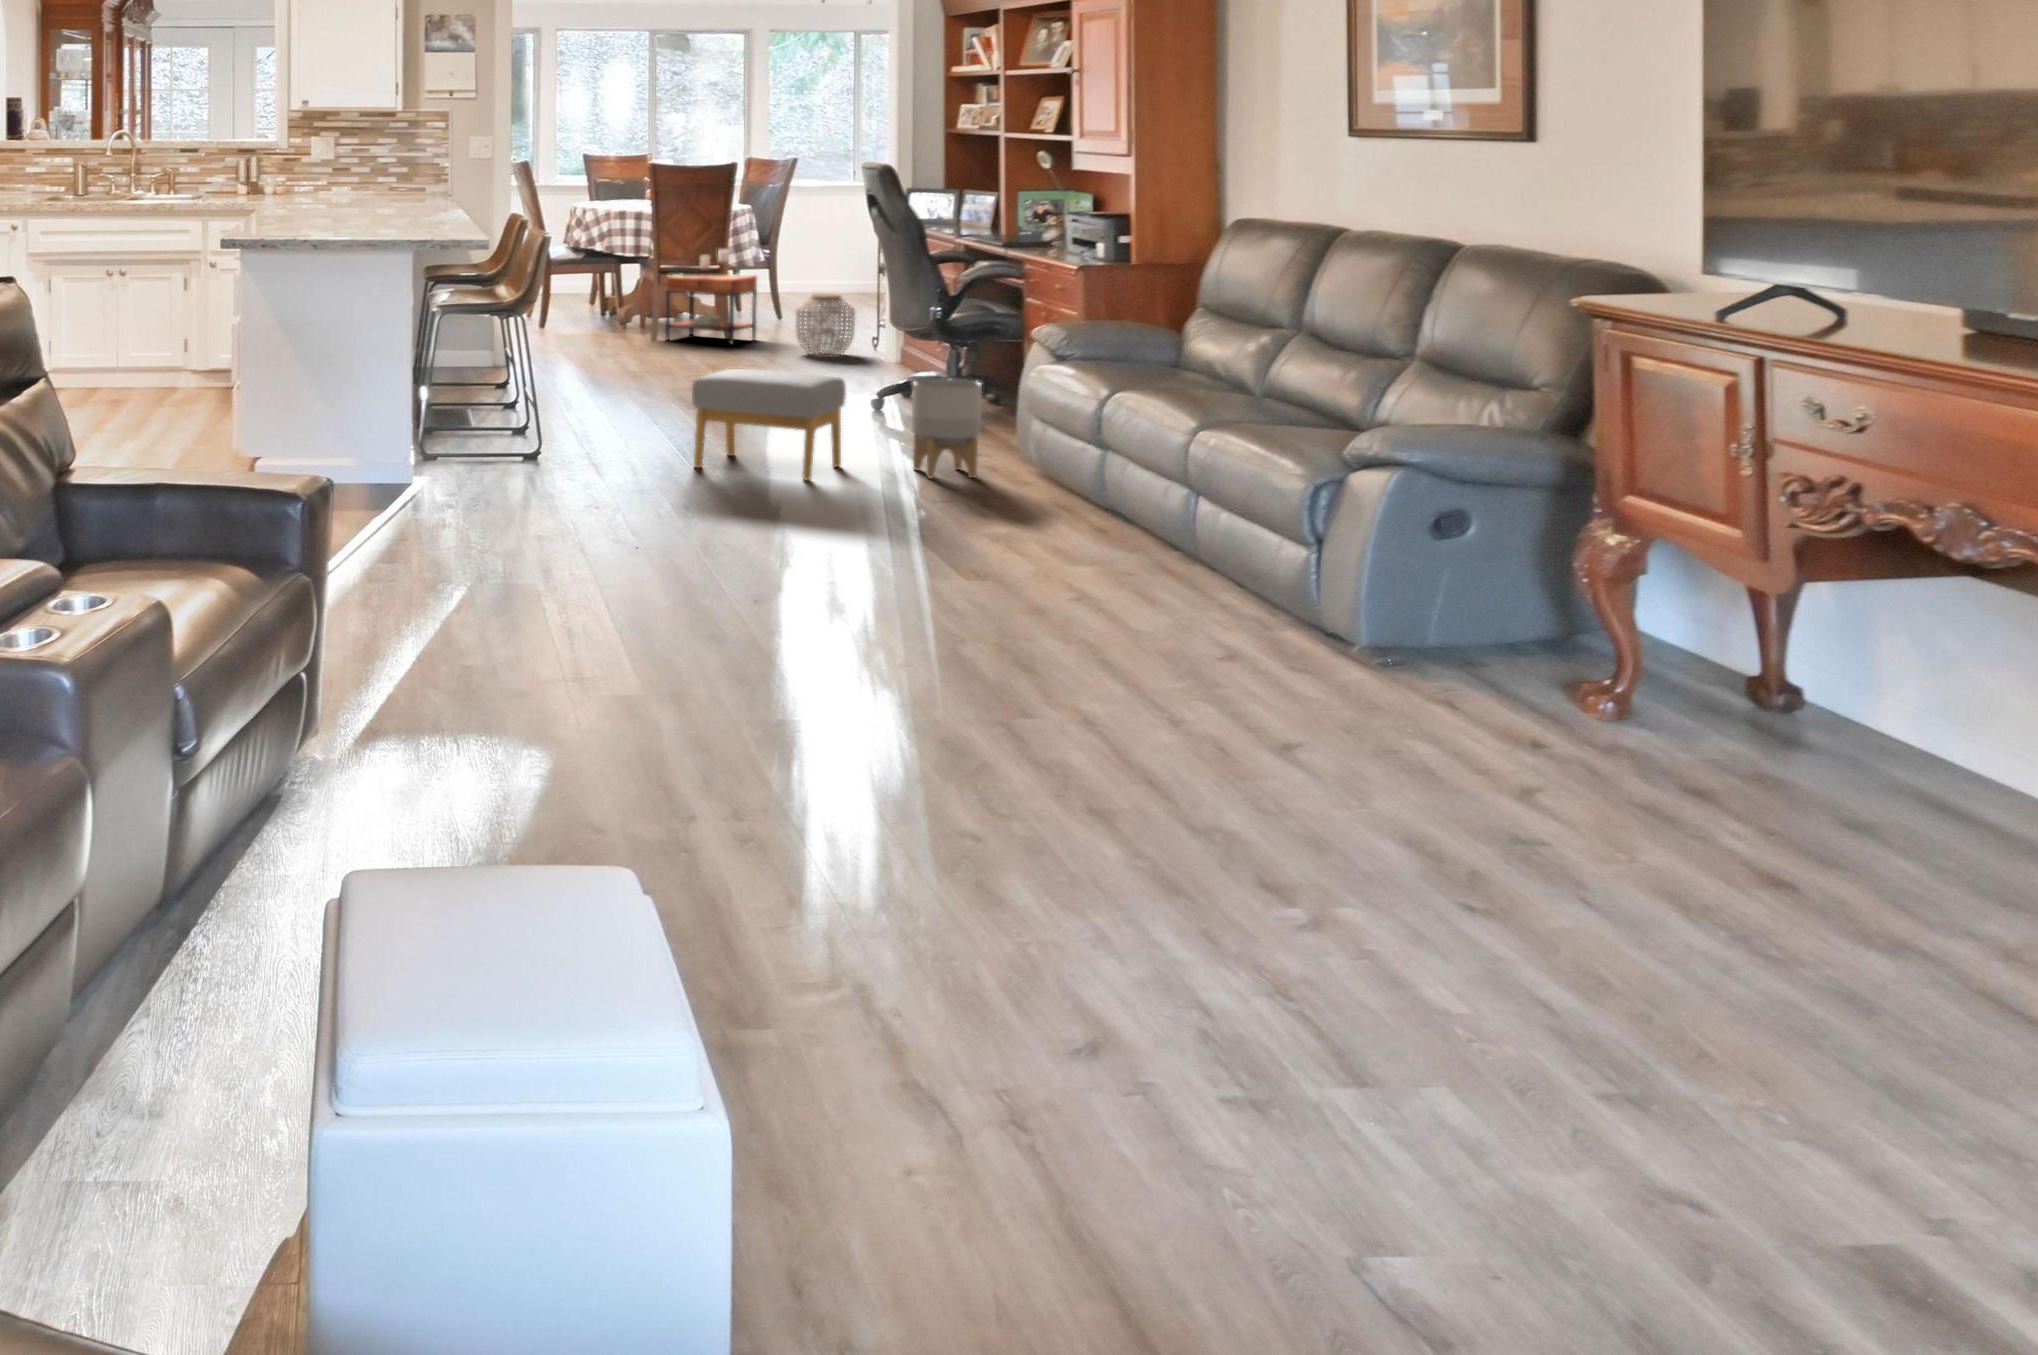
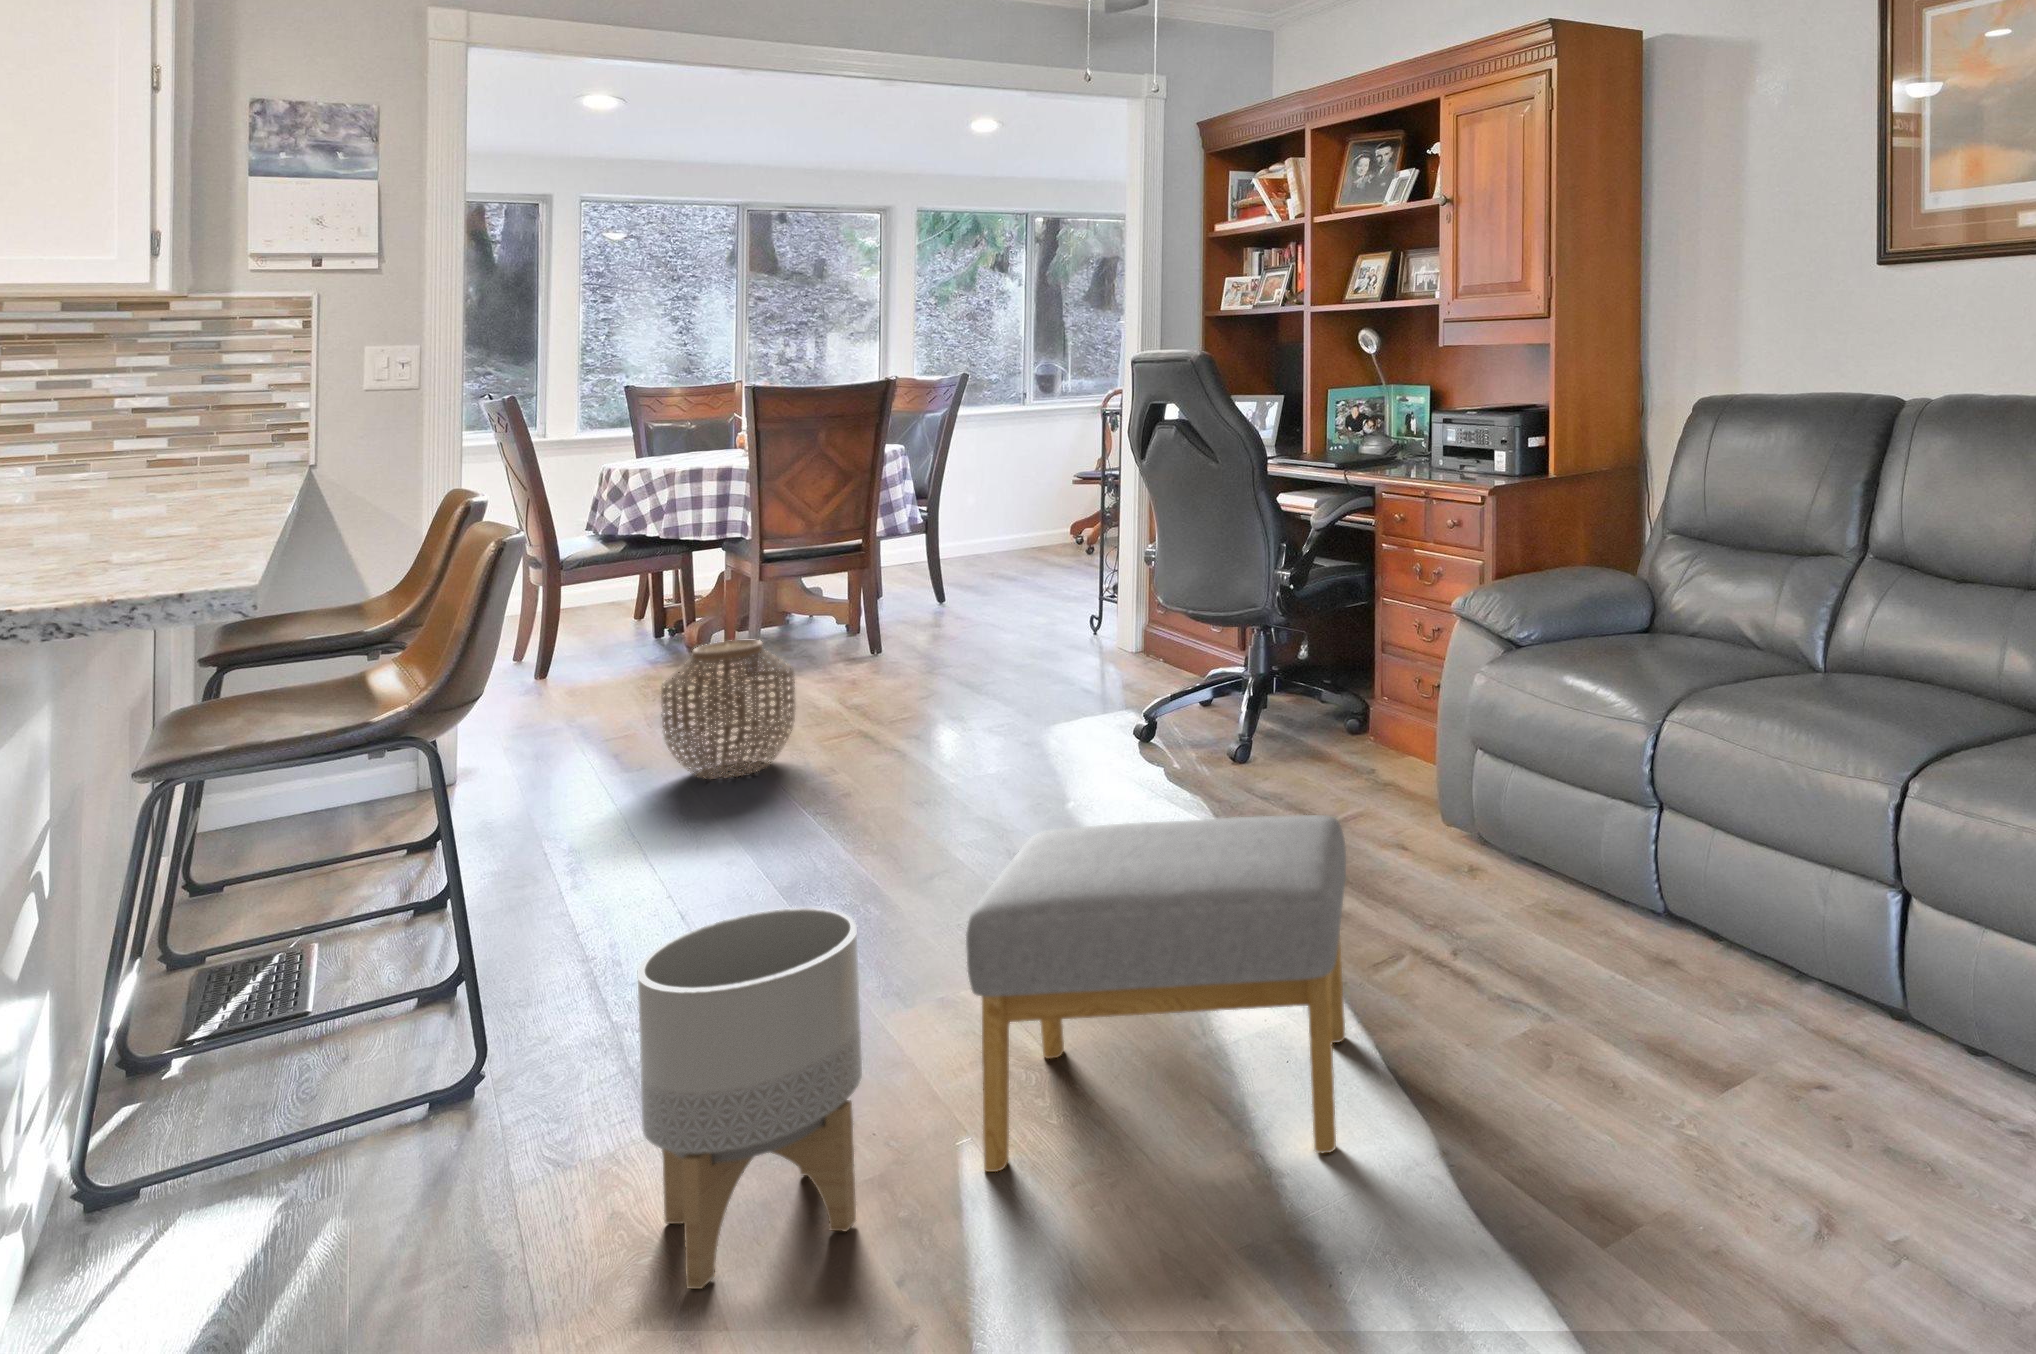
side table: present [665,250,757,345] -> none [774,515,923,666]
woven basket: present [795,293,855,357] -> present [661,639,796,779]
planter: present [911,378,982,478] -> present [638,908,862,1289]

